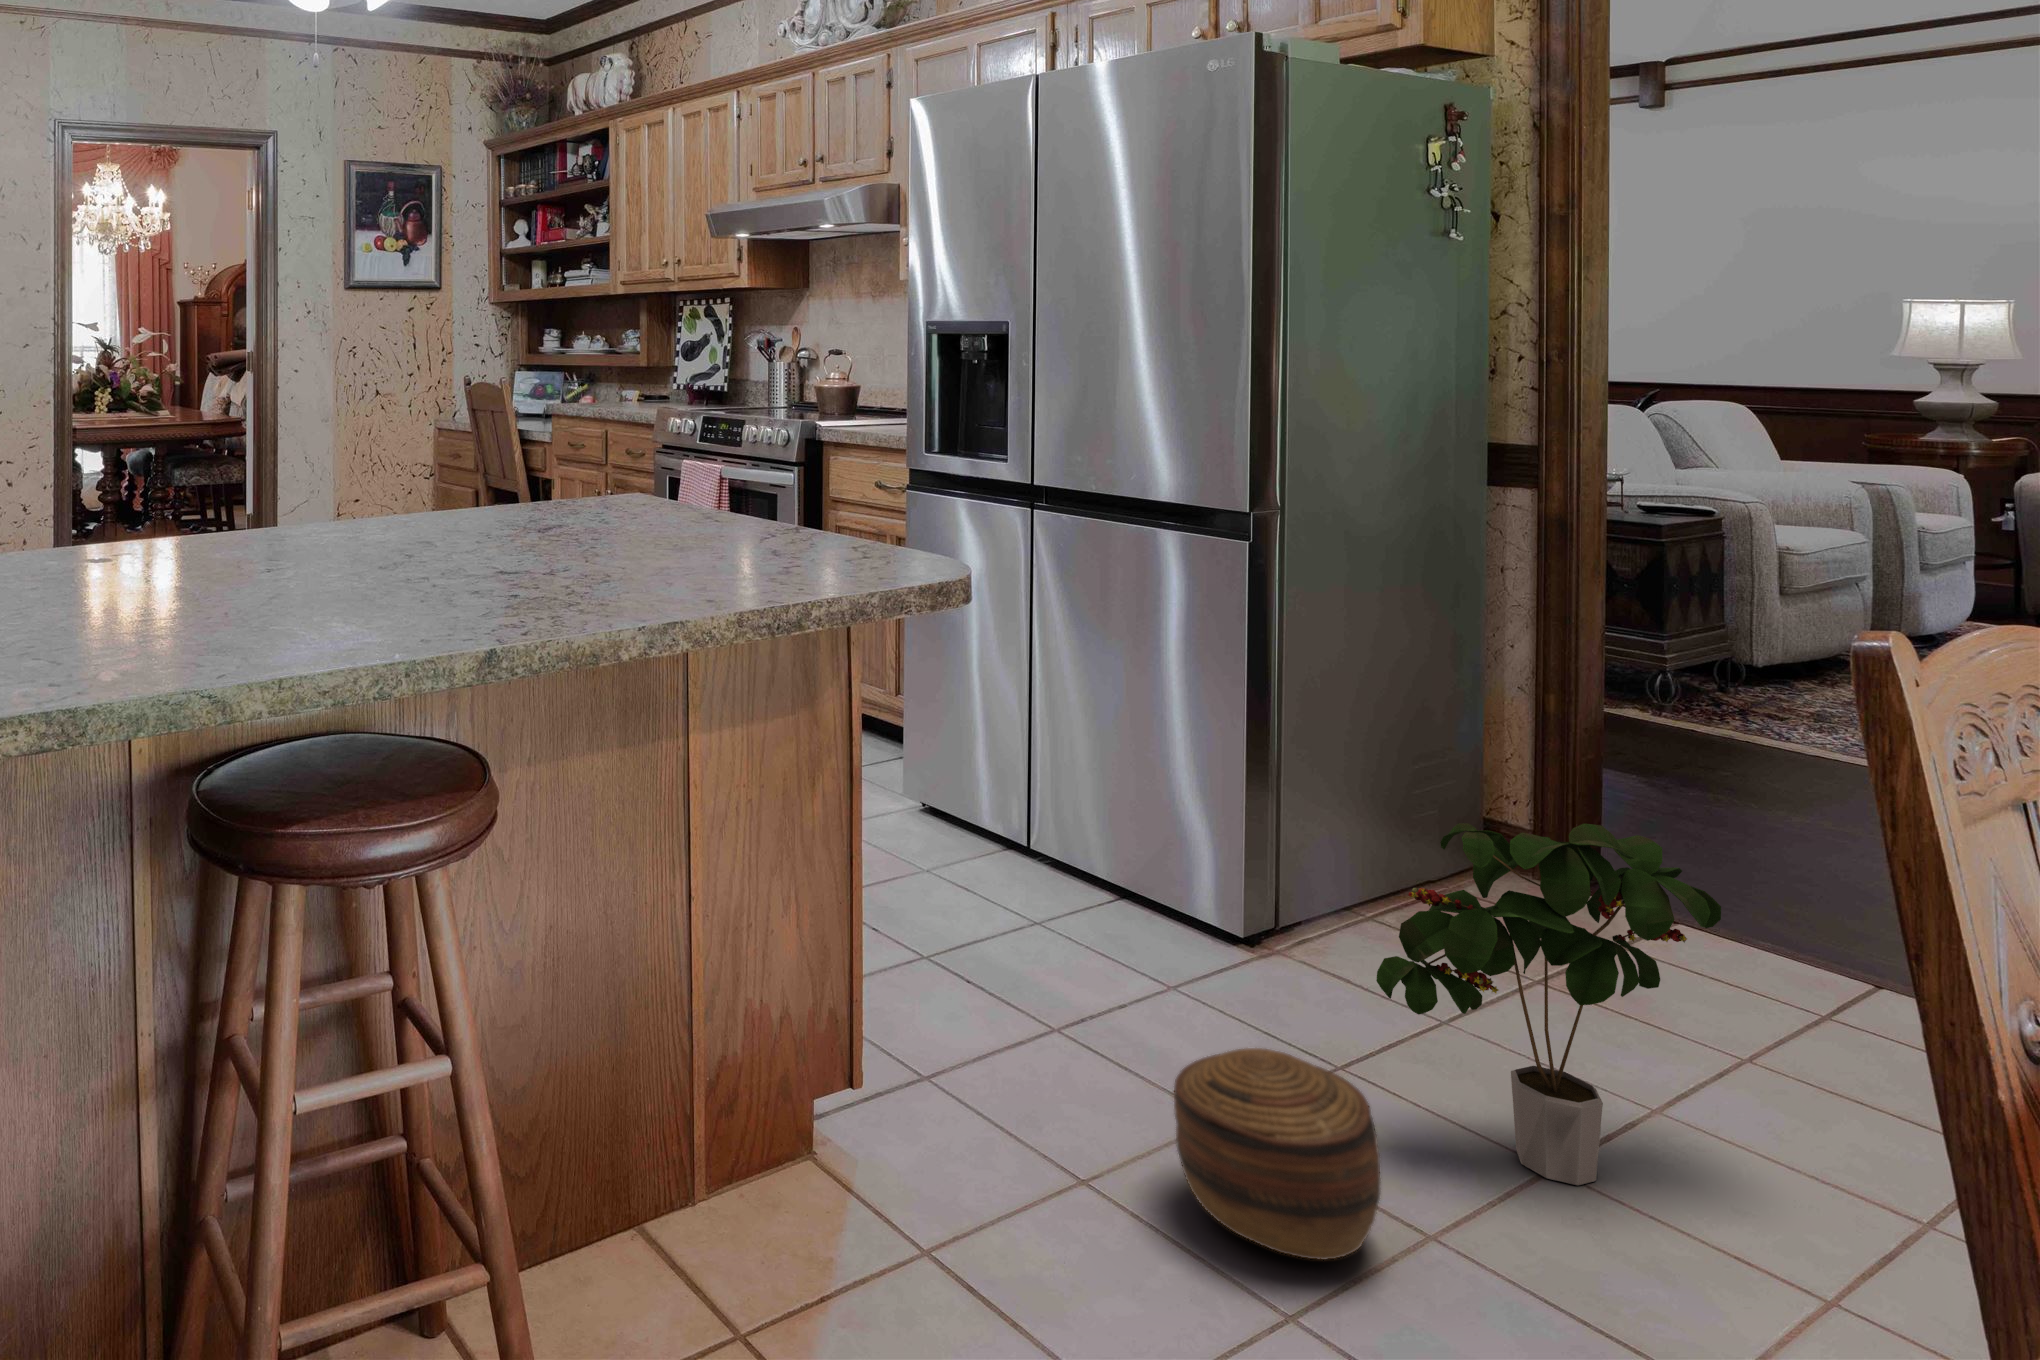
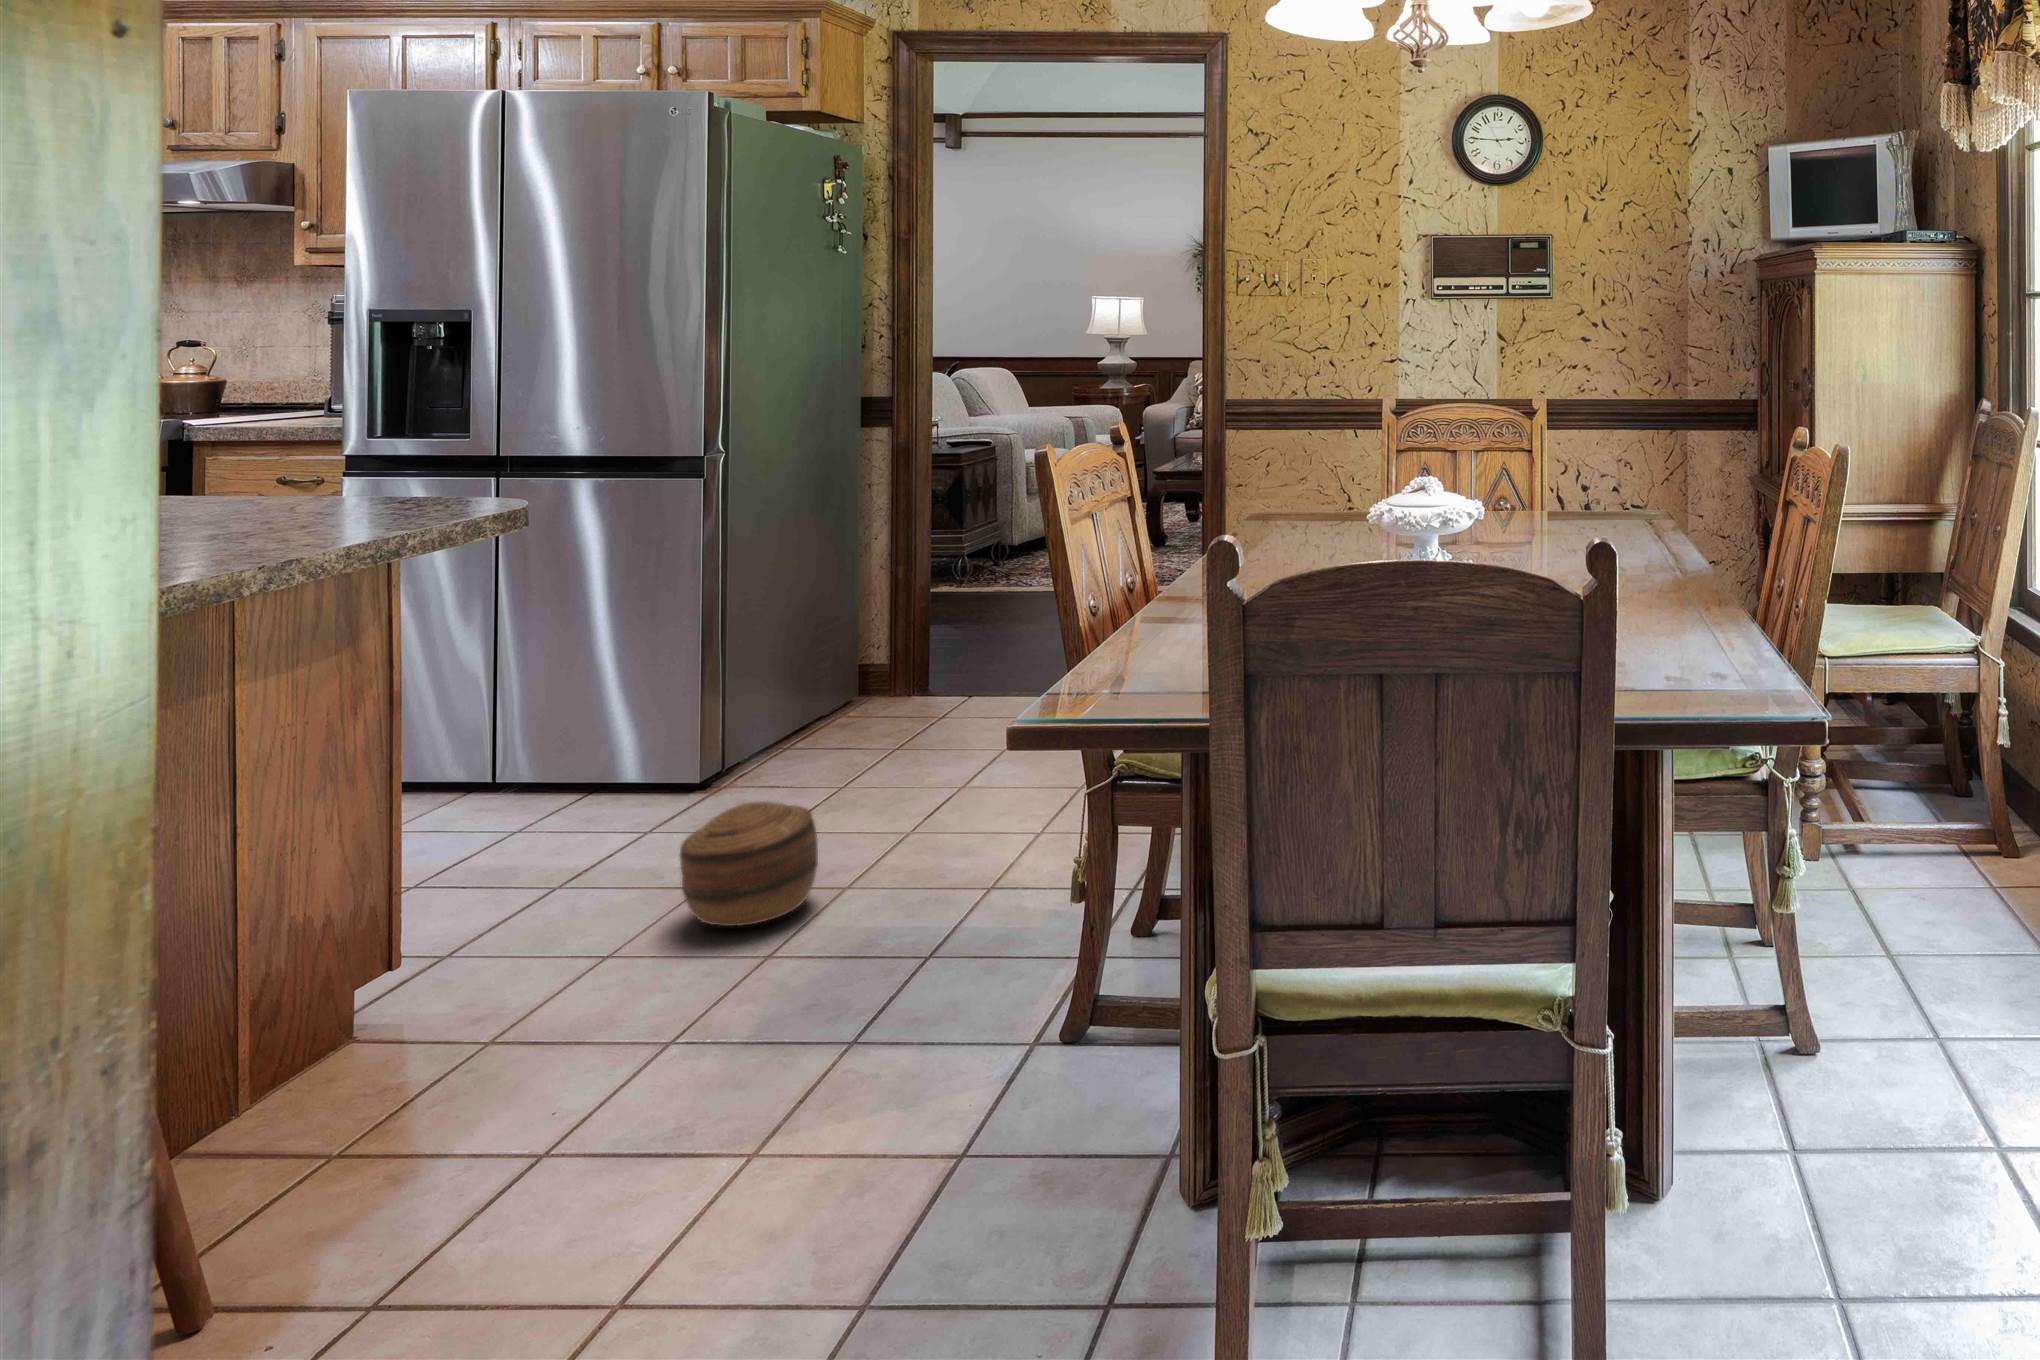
potted plant: present [1376,823,1721,1185] -> none [809,616,992,833]

